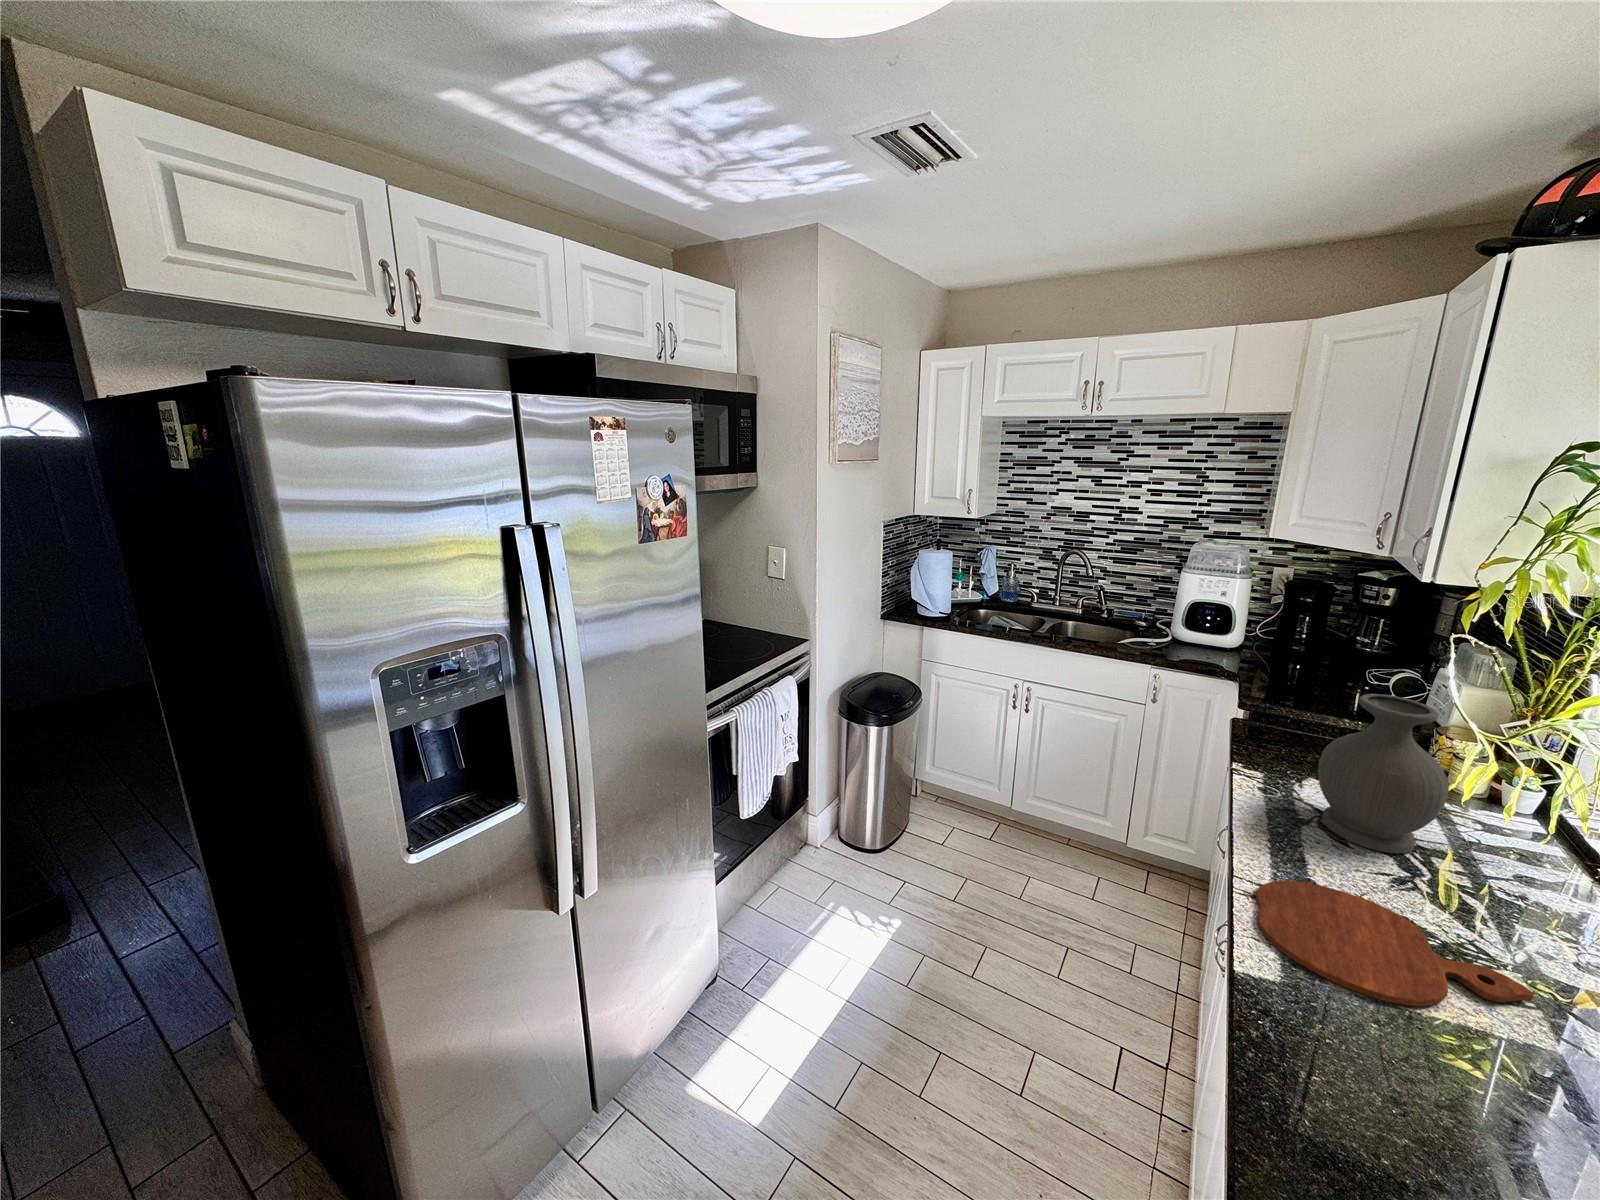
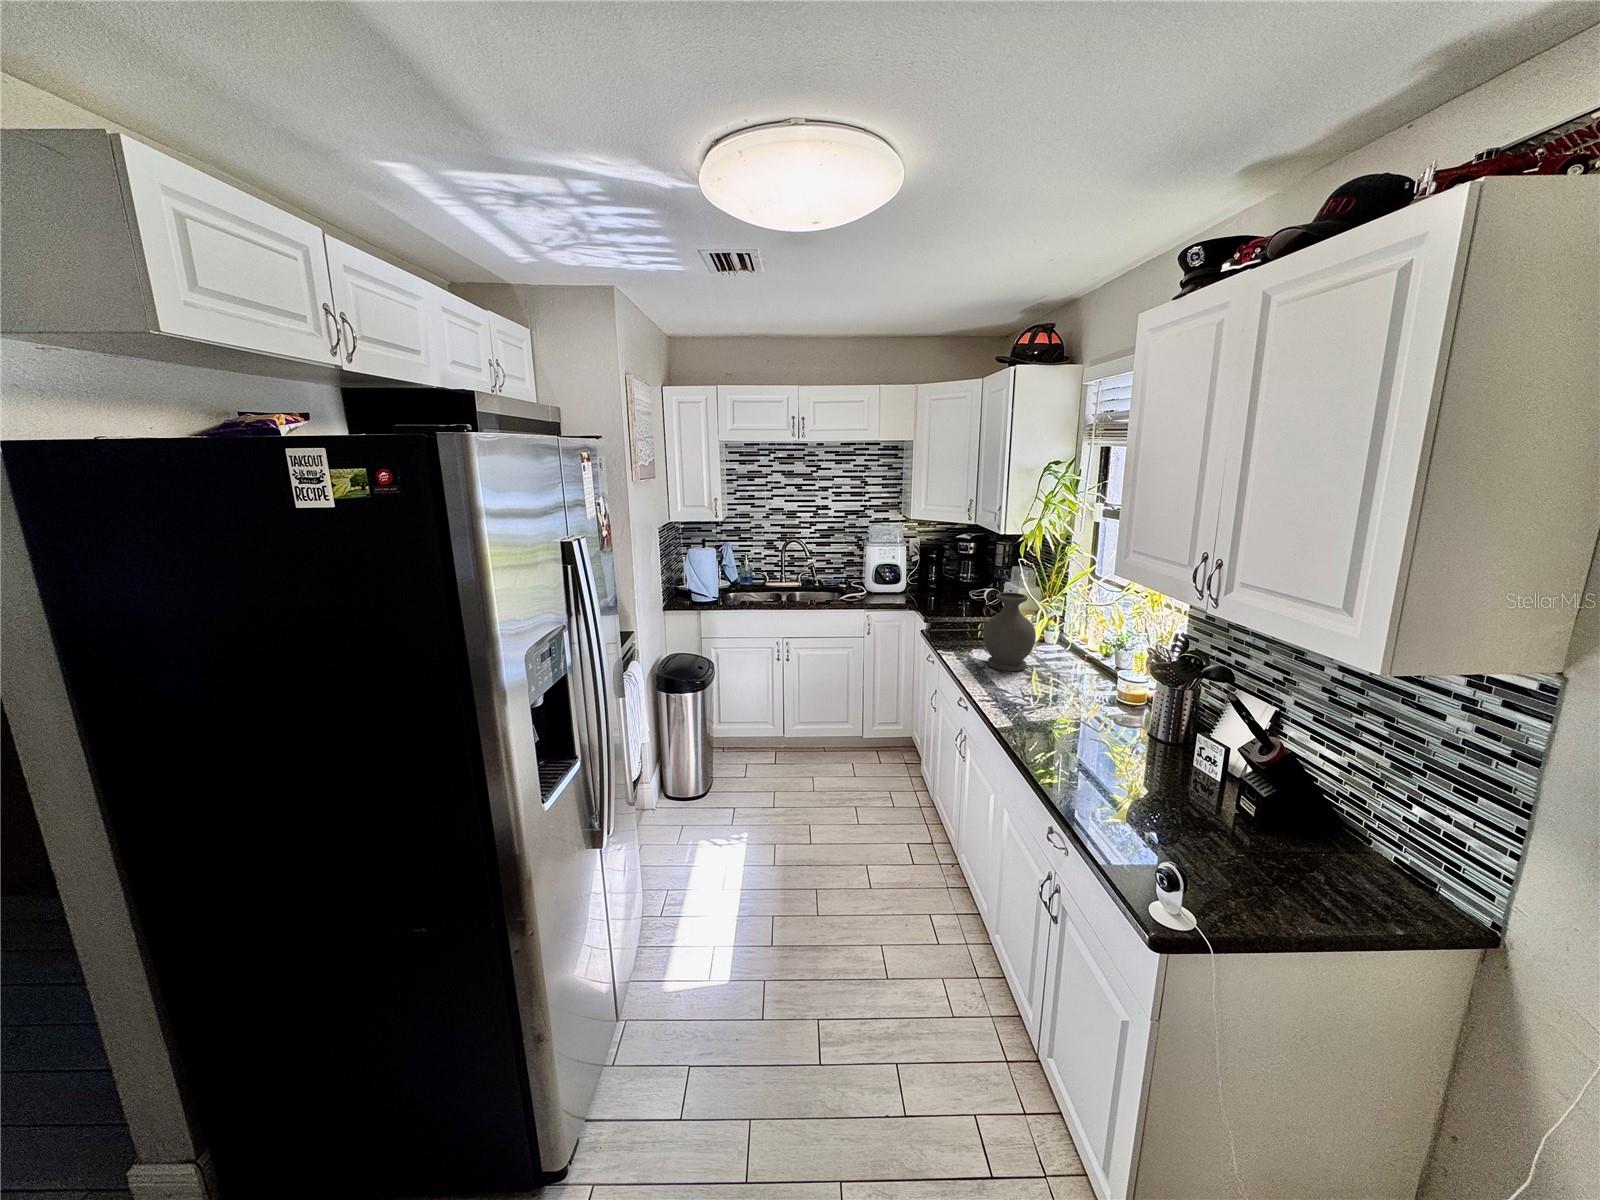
cutting board: present [1256,881,1534,1006] -> none [985,689,1087,722]

